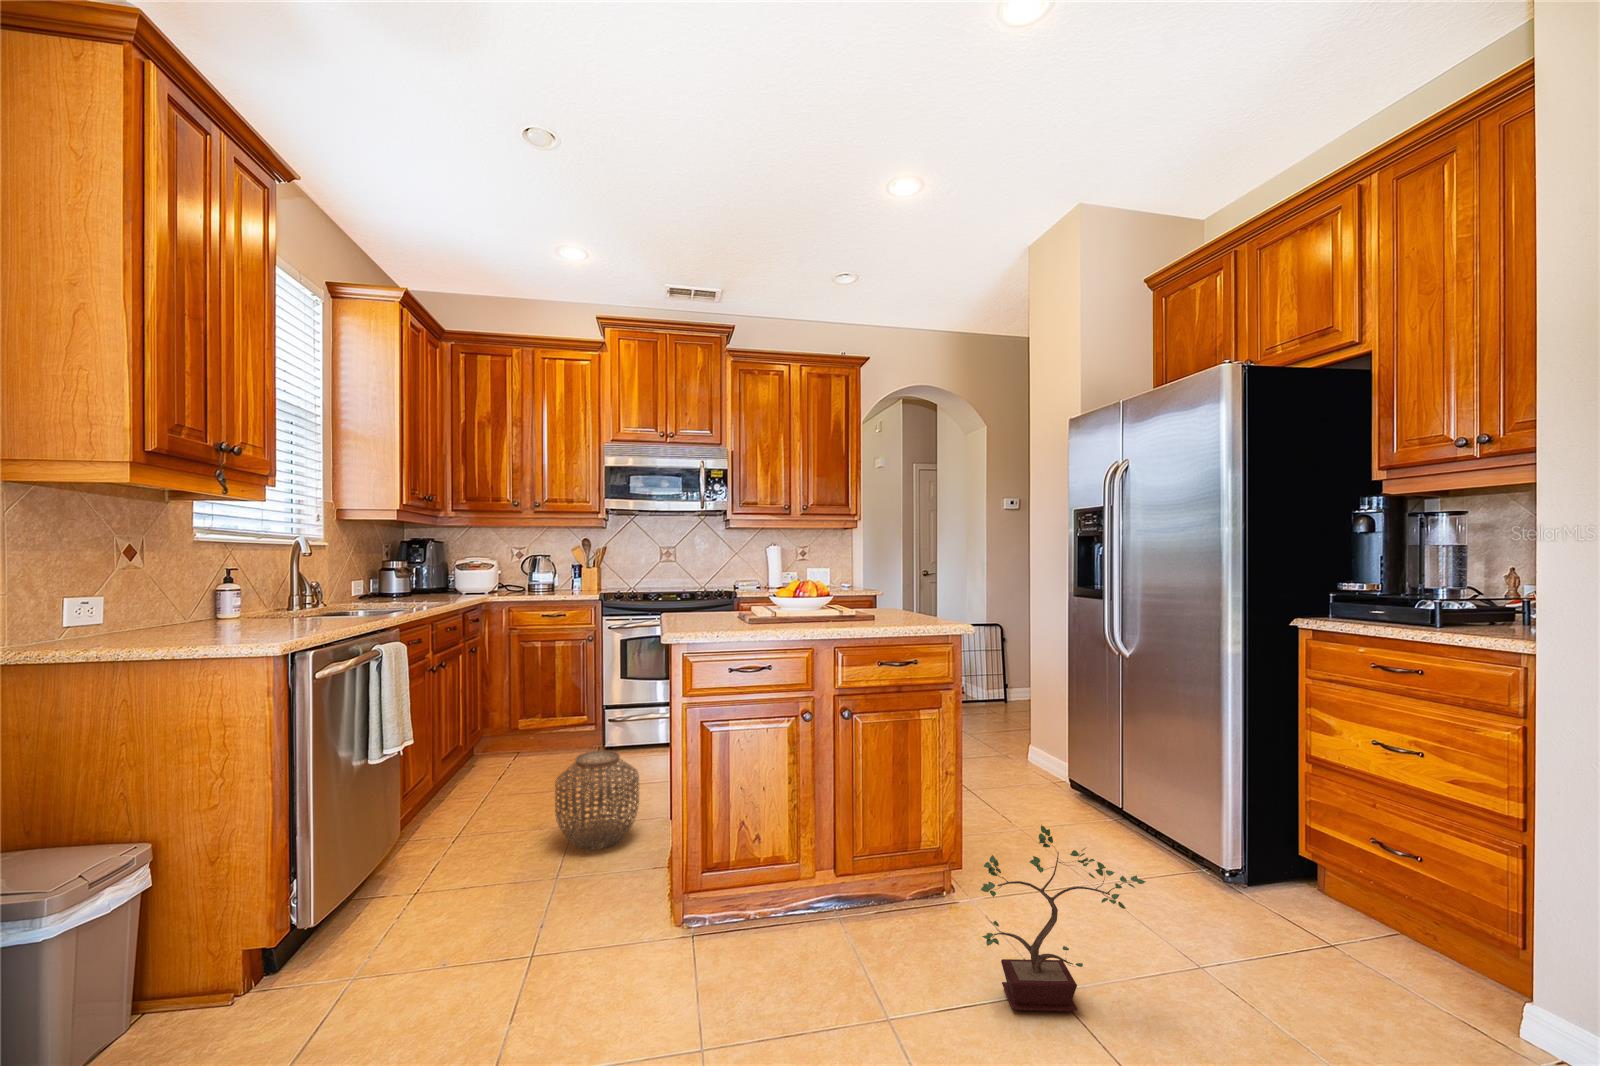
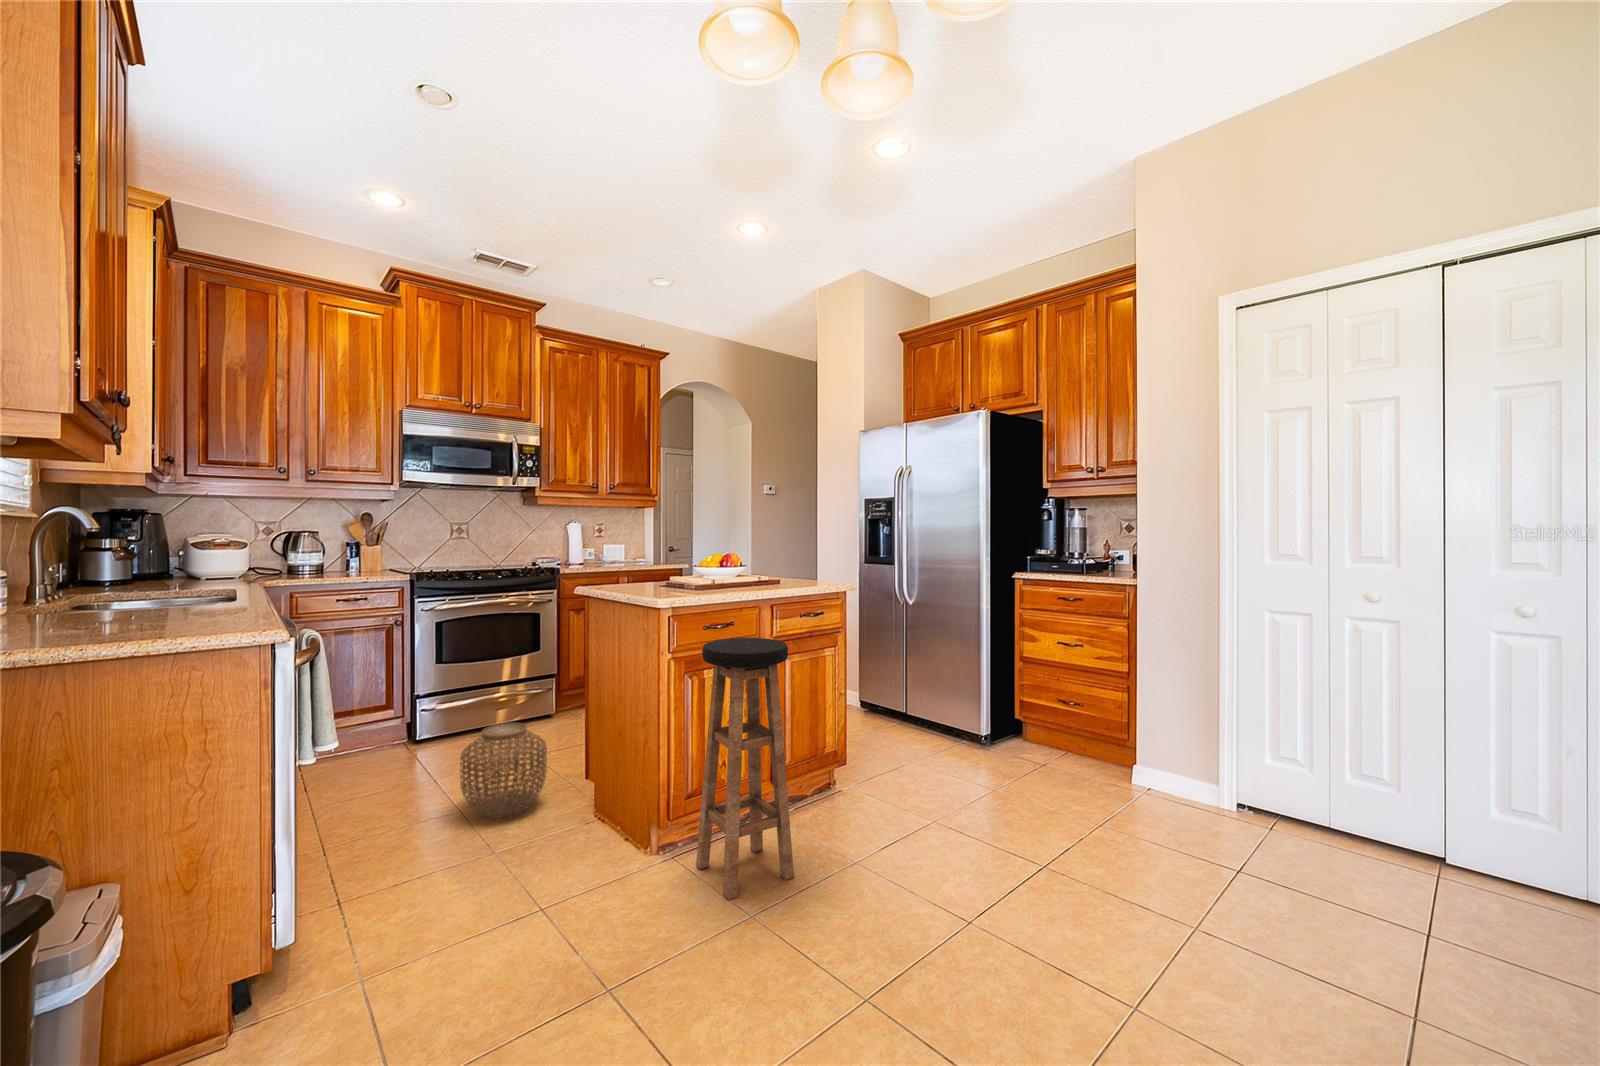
bar stool: none [682,685,791,1022] -> present [696,638,794,900]
potted plant: present [981,825,1146,1012] -> none [902,712,991,833]

